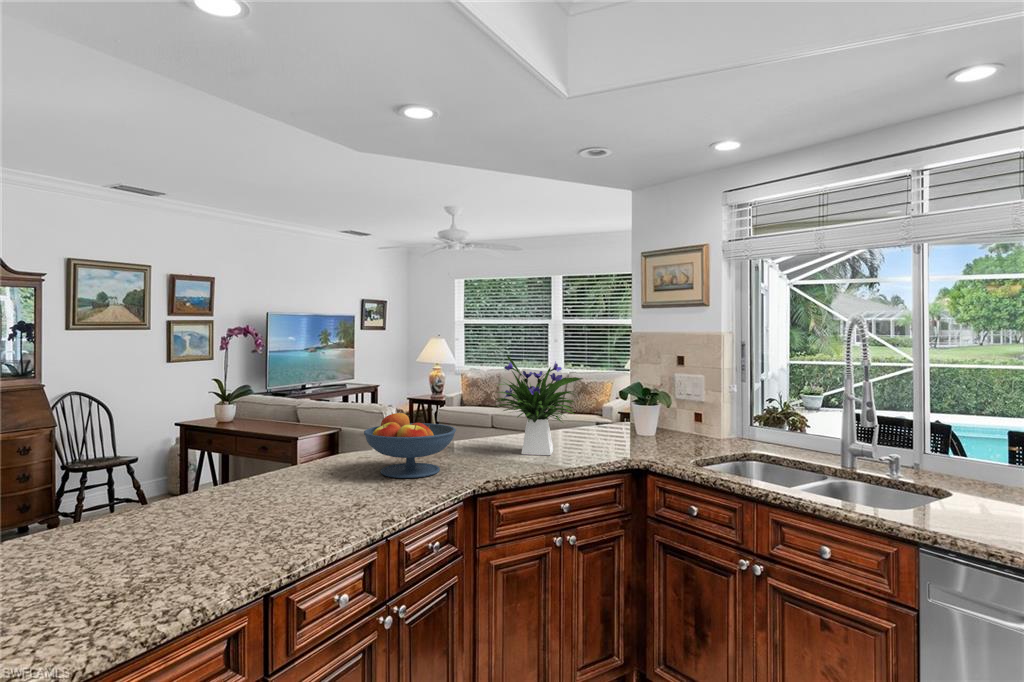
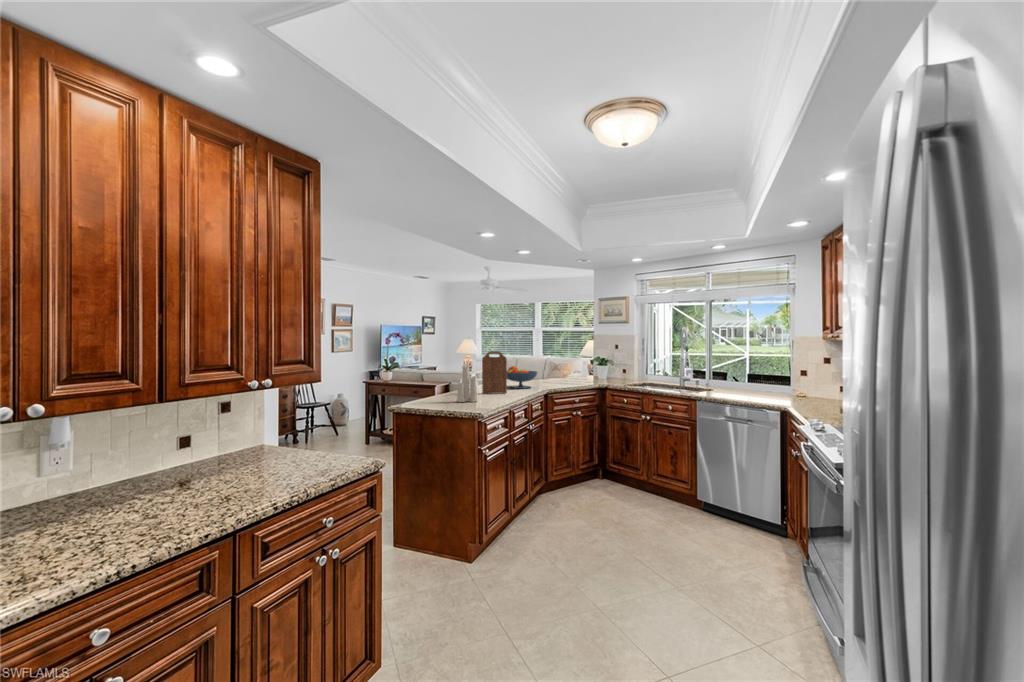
flower arrangement: present [496,356,582,455] -> none [543,344,581,384]
cutting board: none [257,381,326,508] -> present [482,351,507,394]
candle: none [46,412,138,582] -> present [457,365,477,402]

